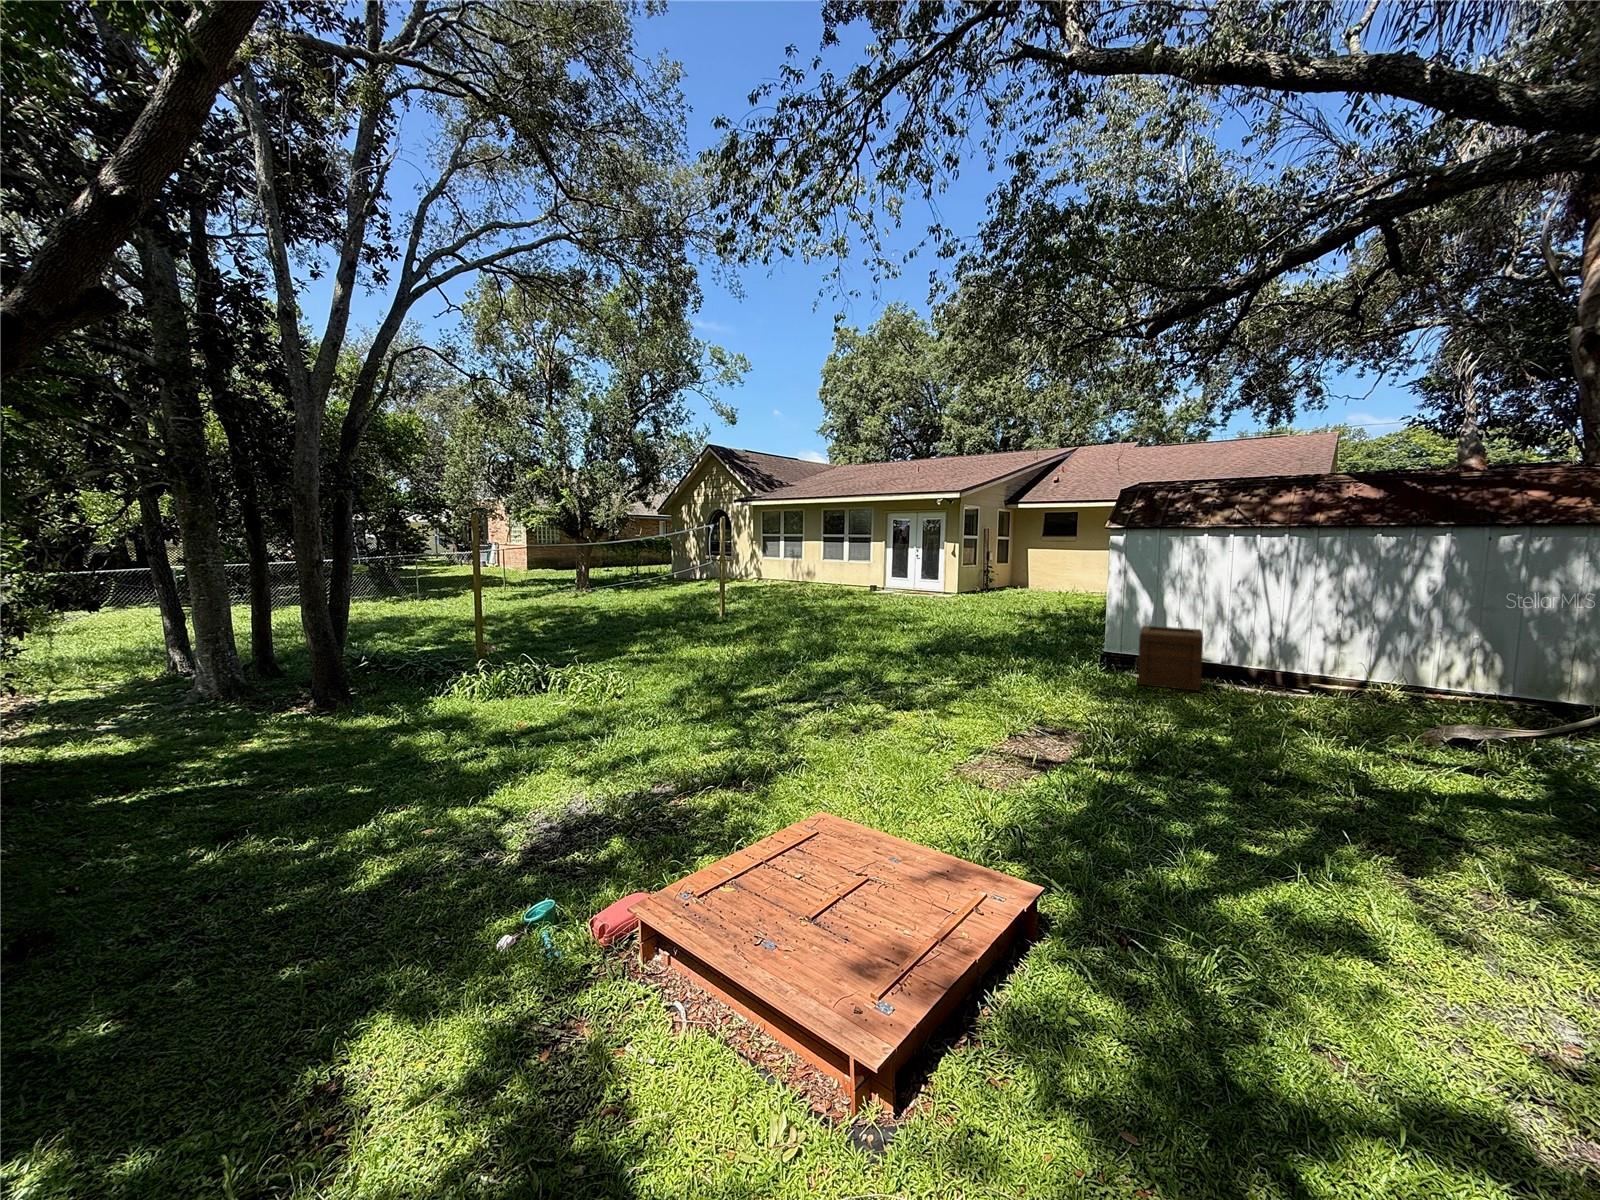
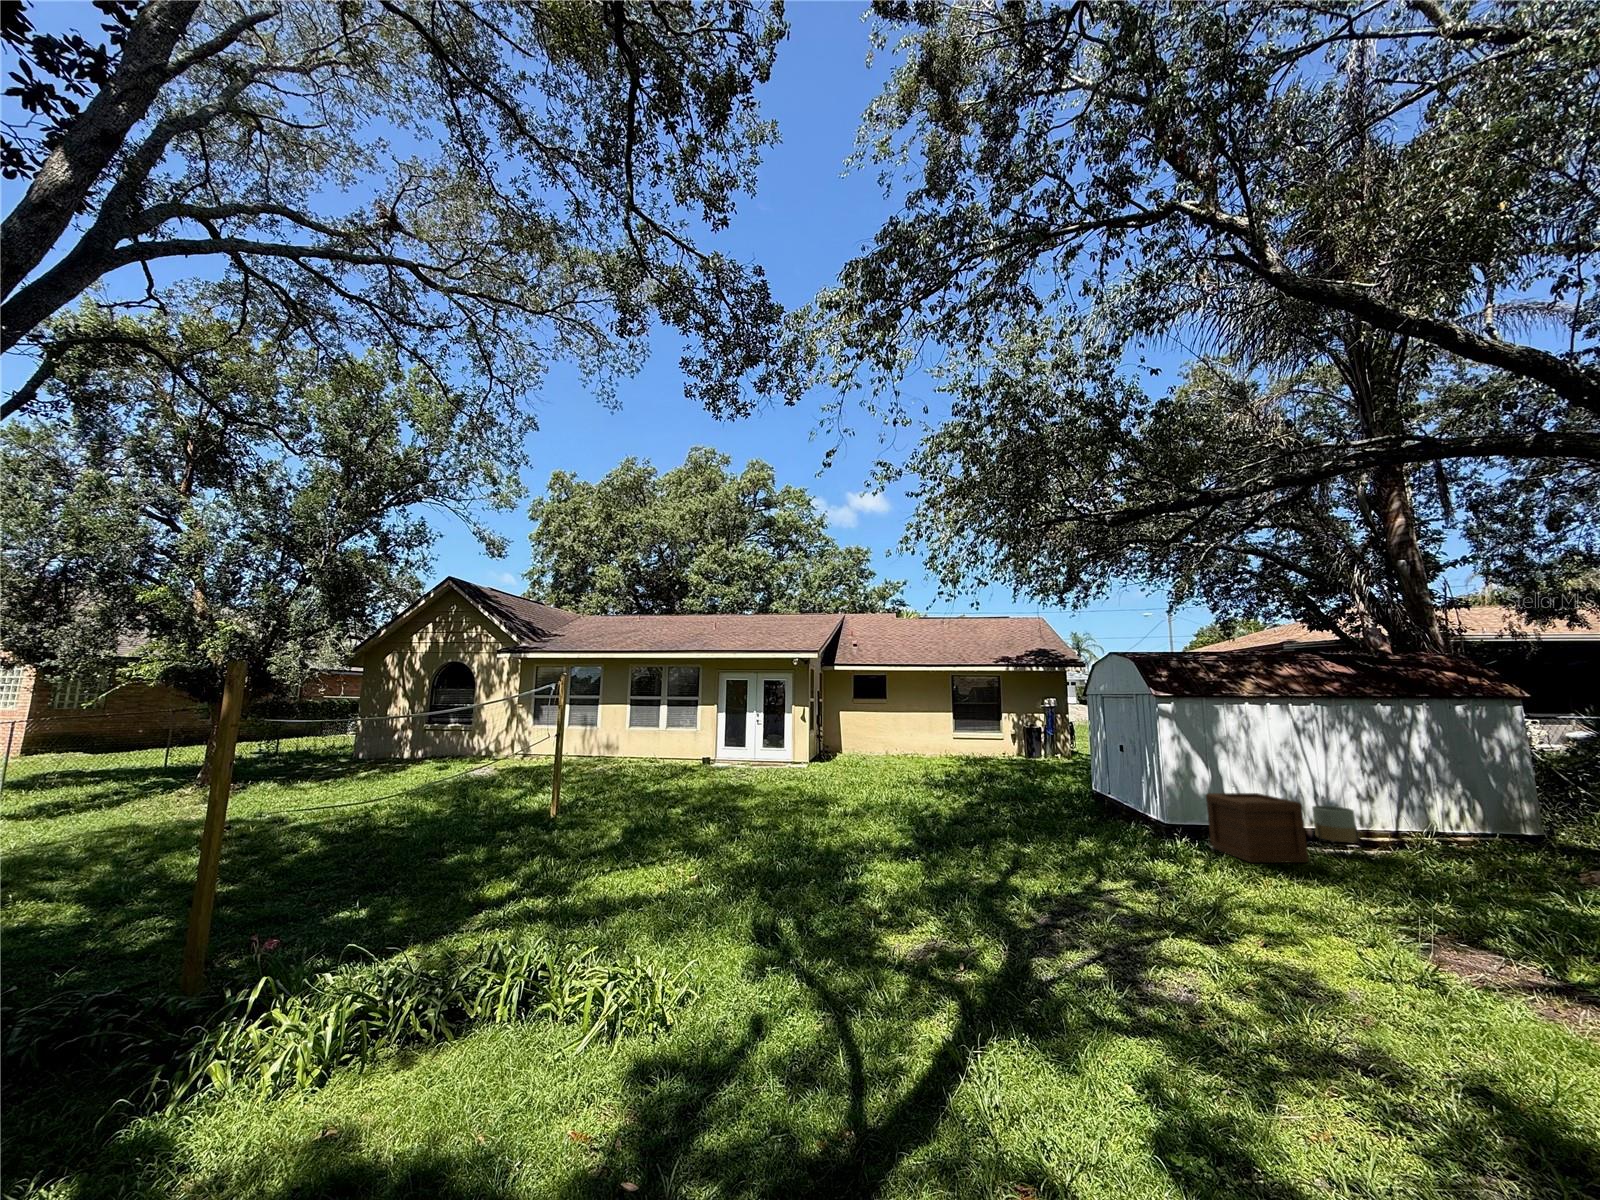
planter: none [1244,645,1290,697] -> present [1312,806,1359,843]

